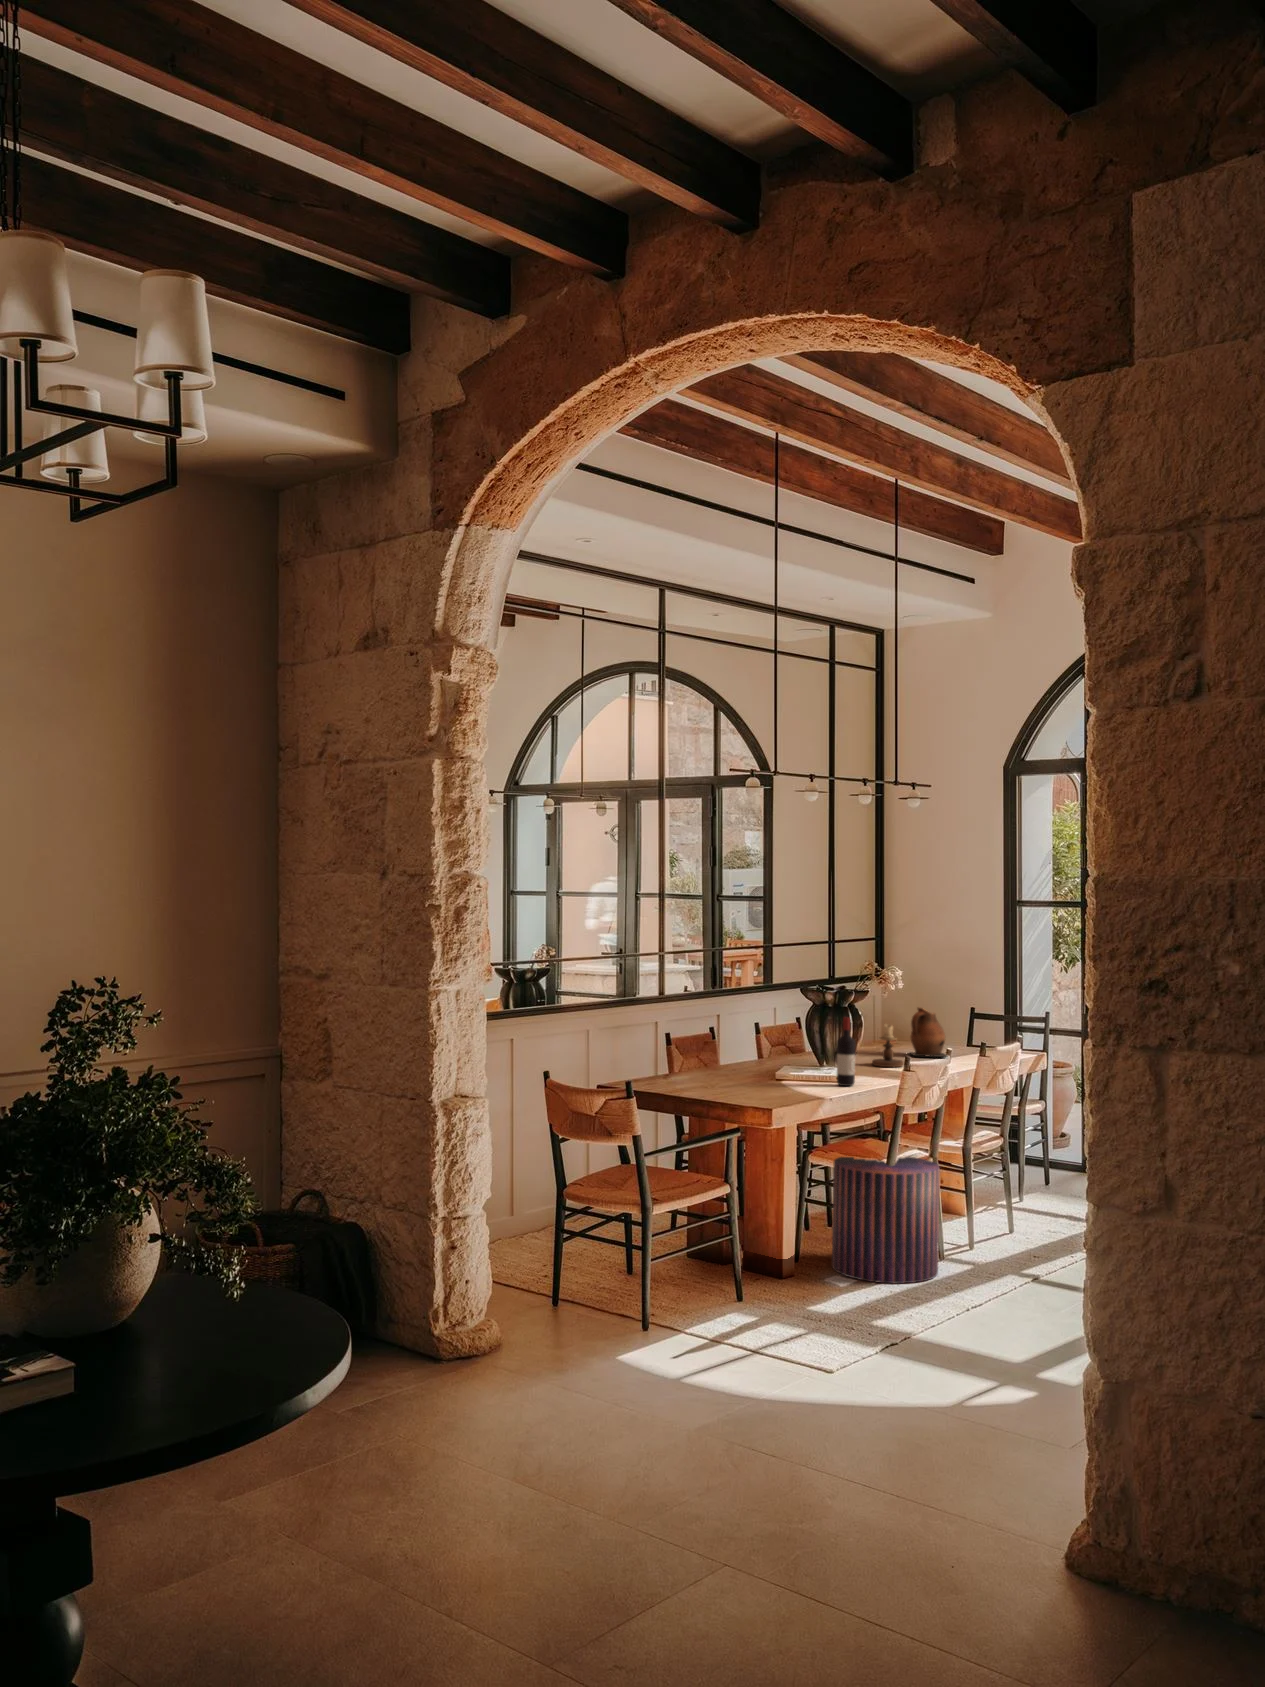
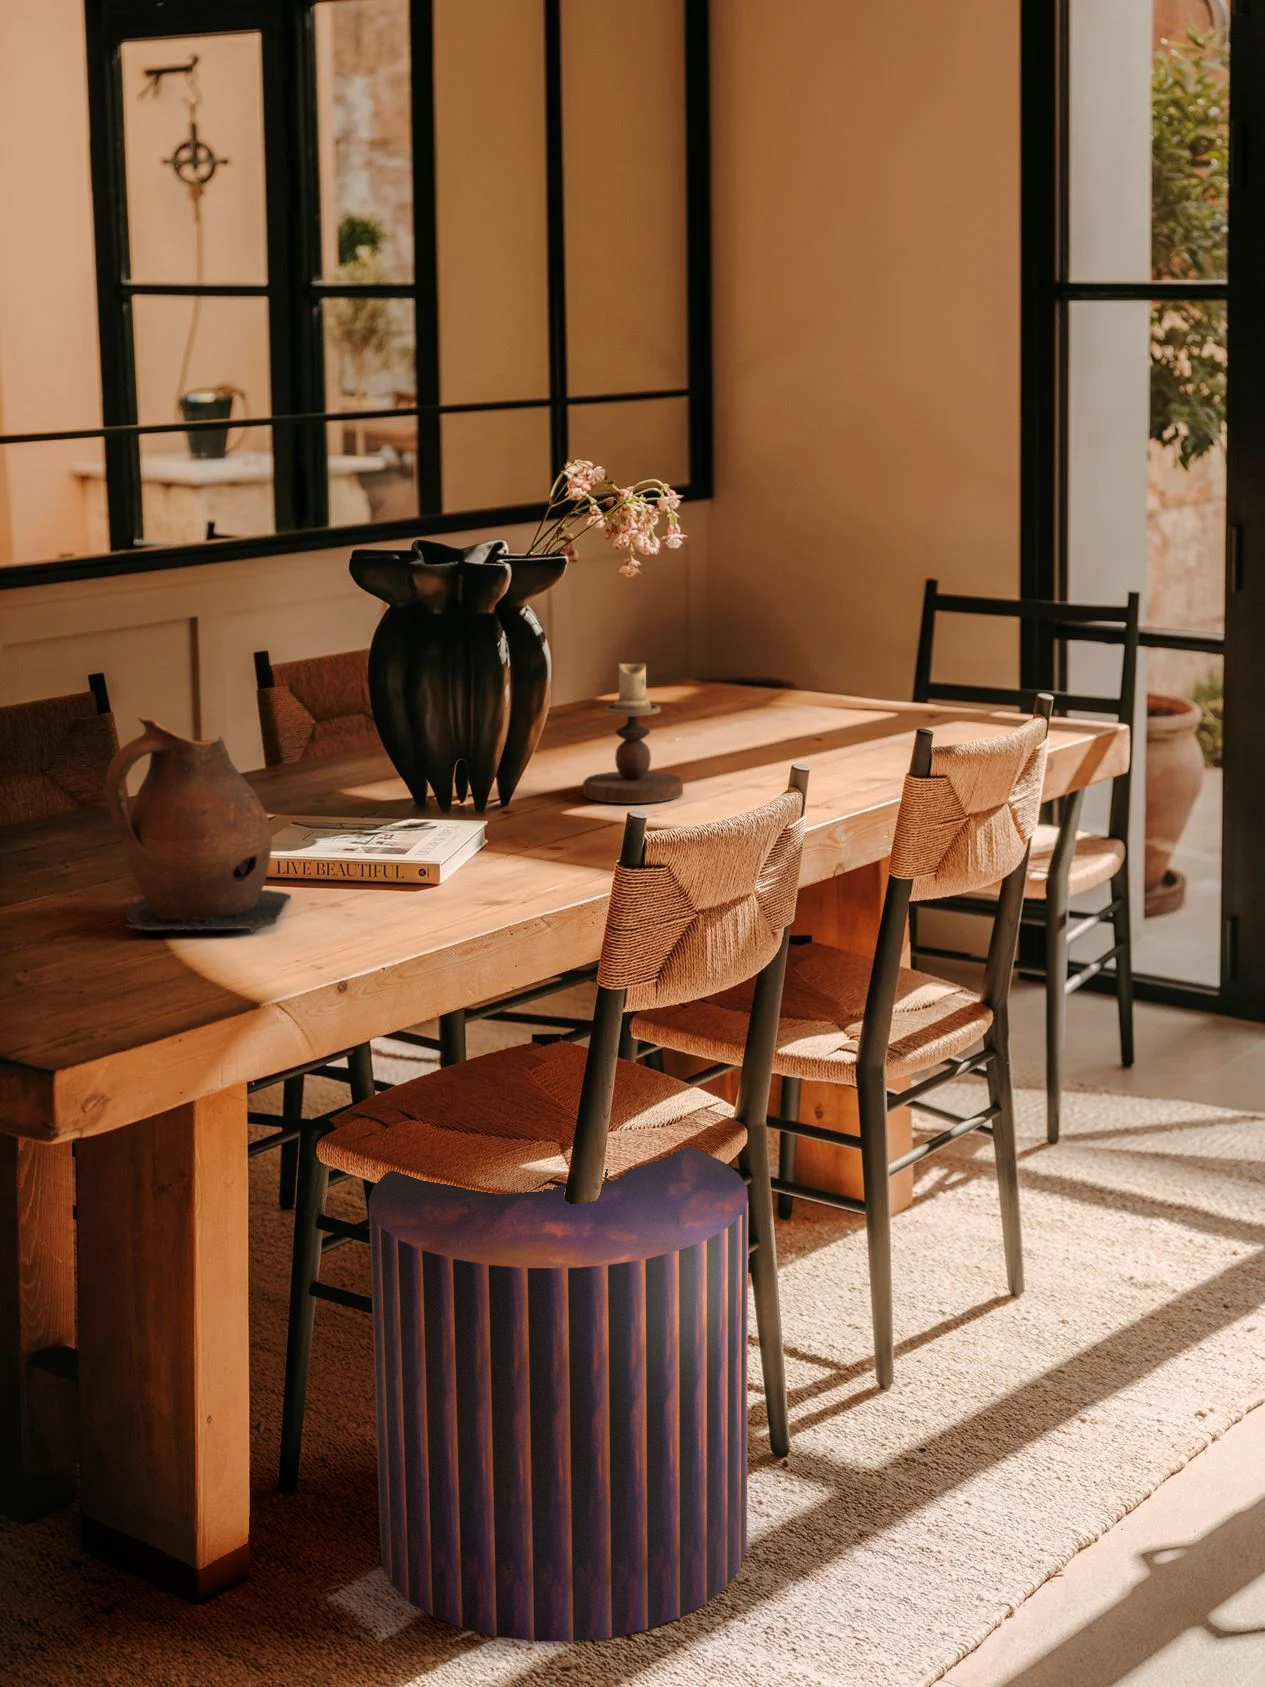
ceramic pitcher: present [910,1008,948,1057] -> present [106,716,291,932]
wine bottle: present [837,1017,855,1086] -> none [388,665,457,914]

